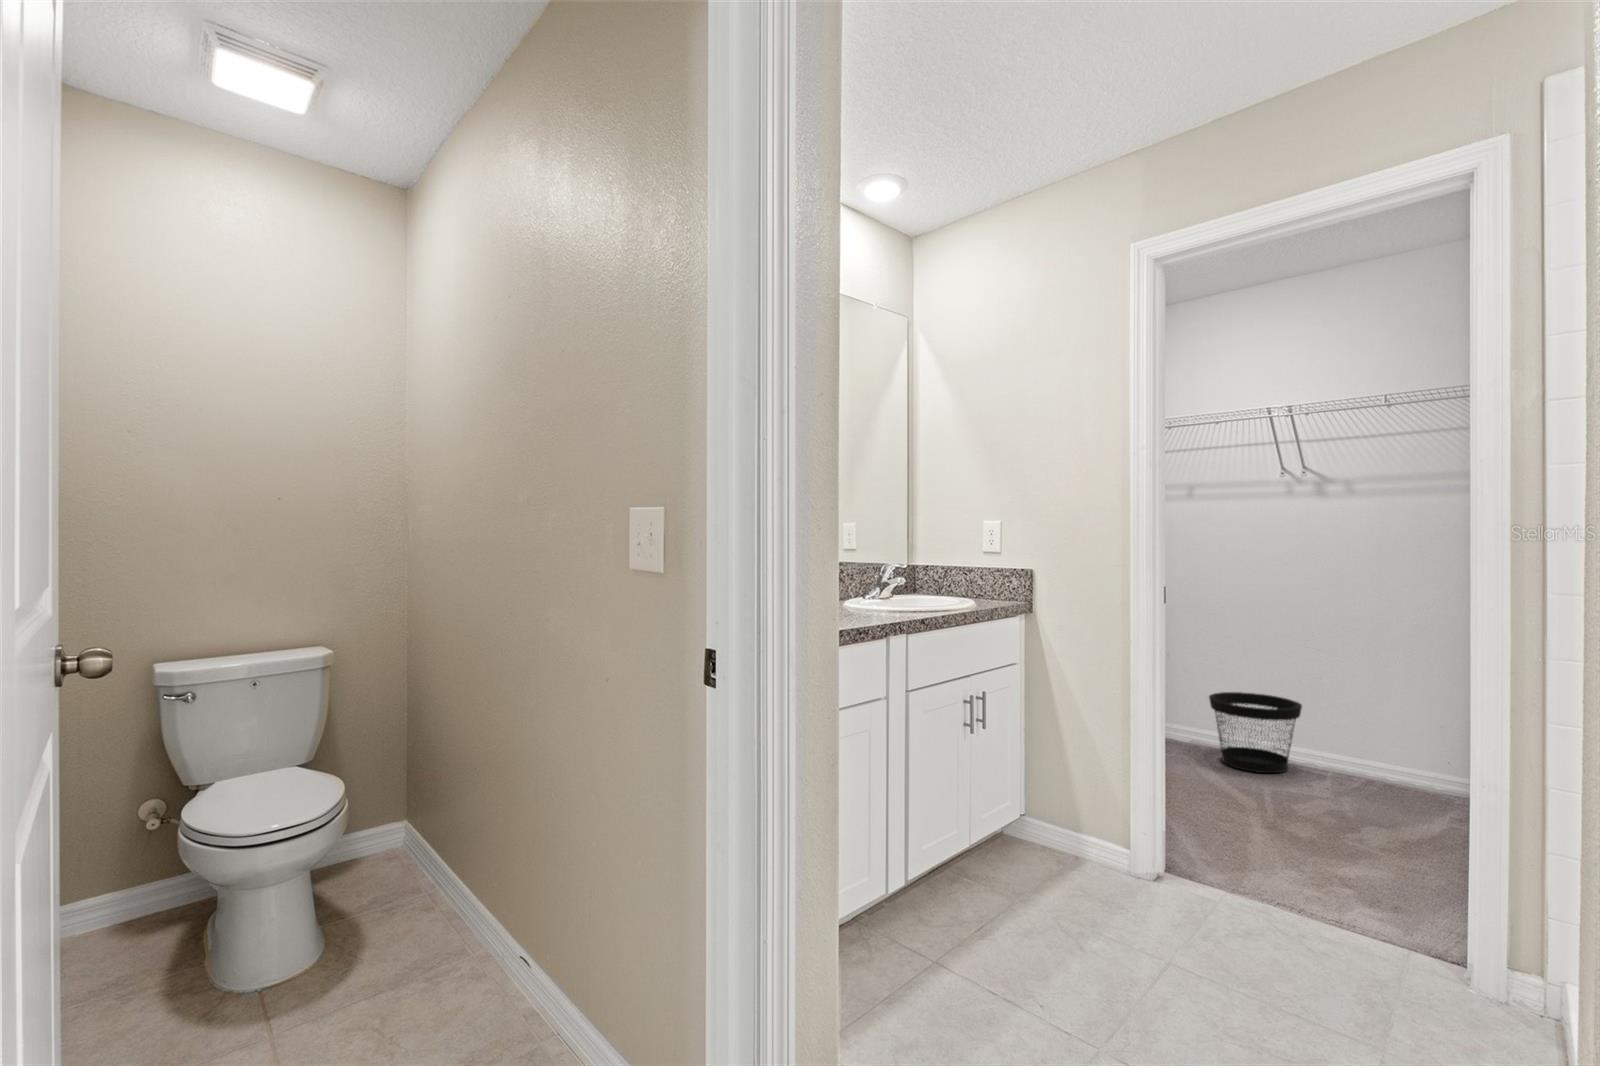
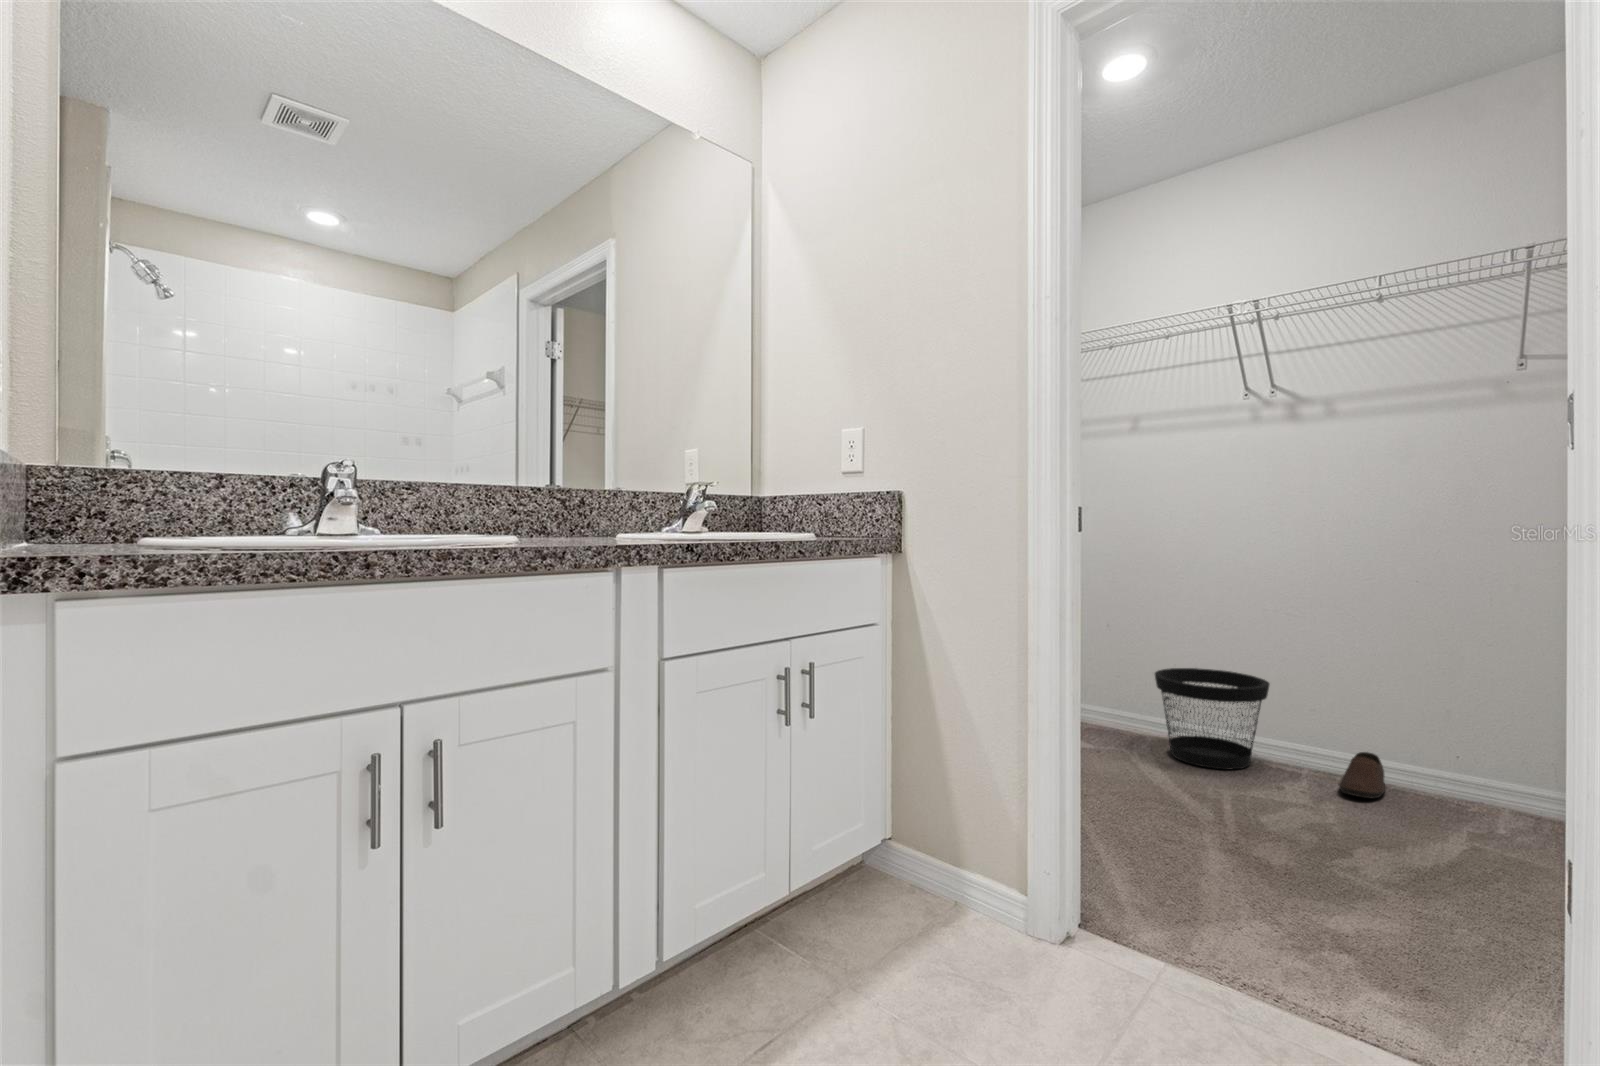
shoe: none [1356,760,1393,795] -> present [1339,752,1385,798]

